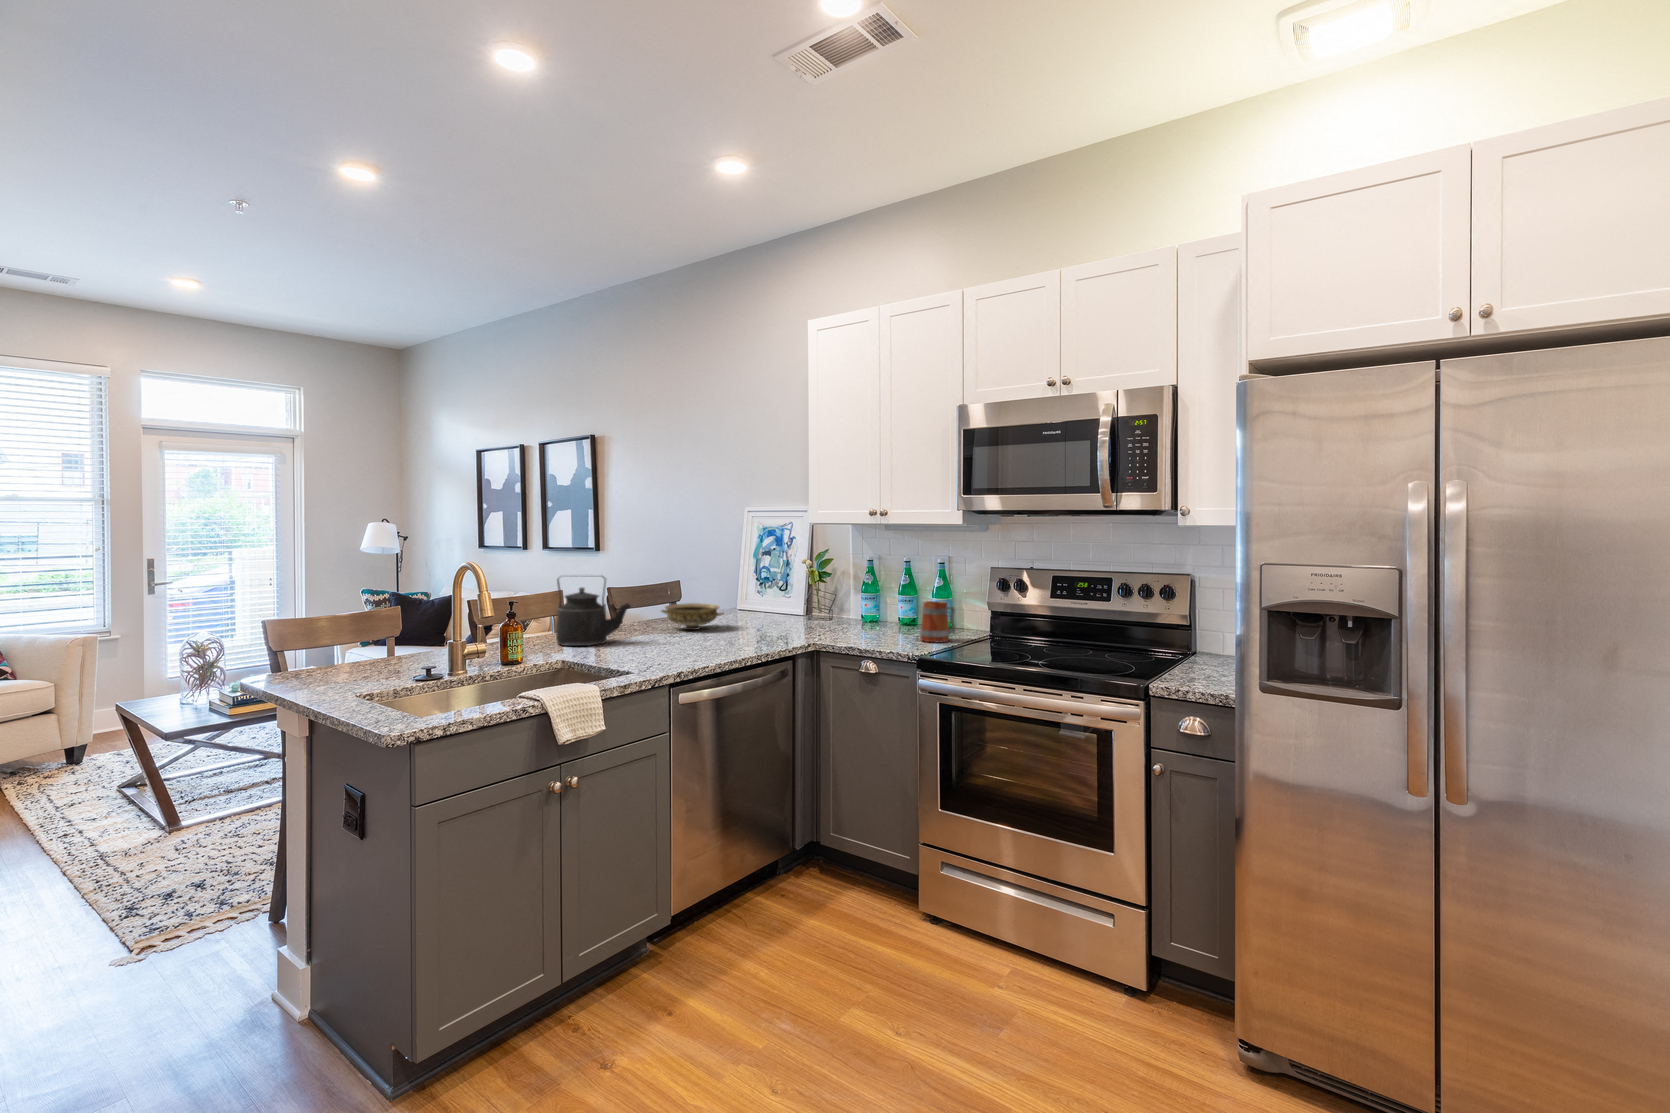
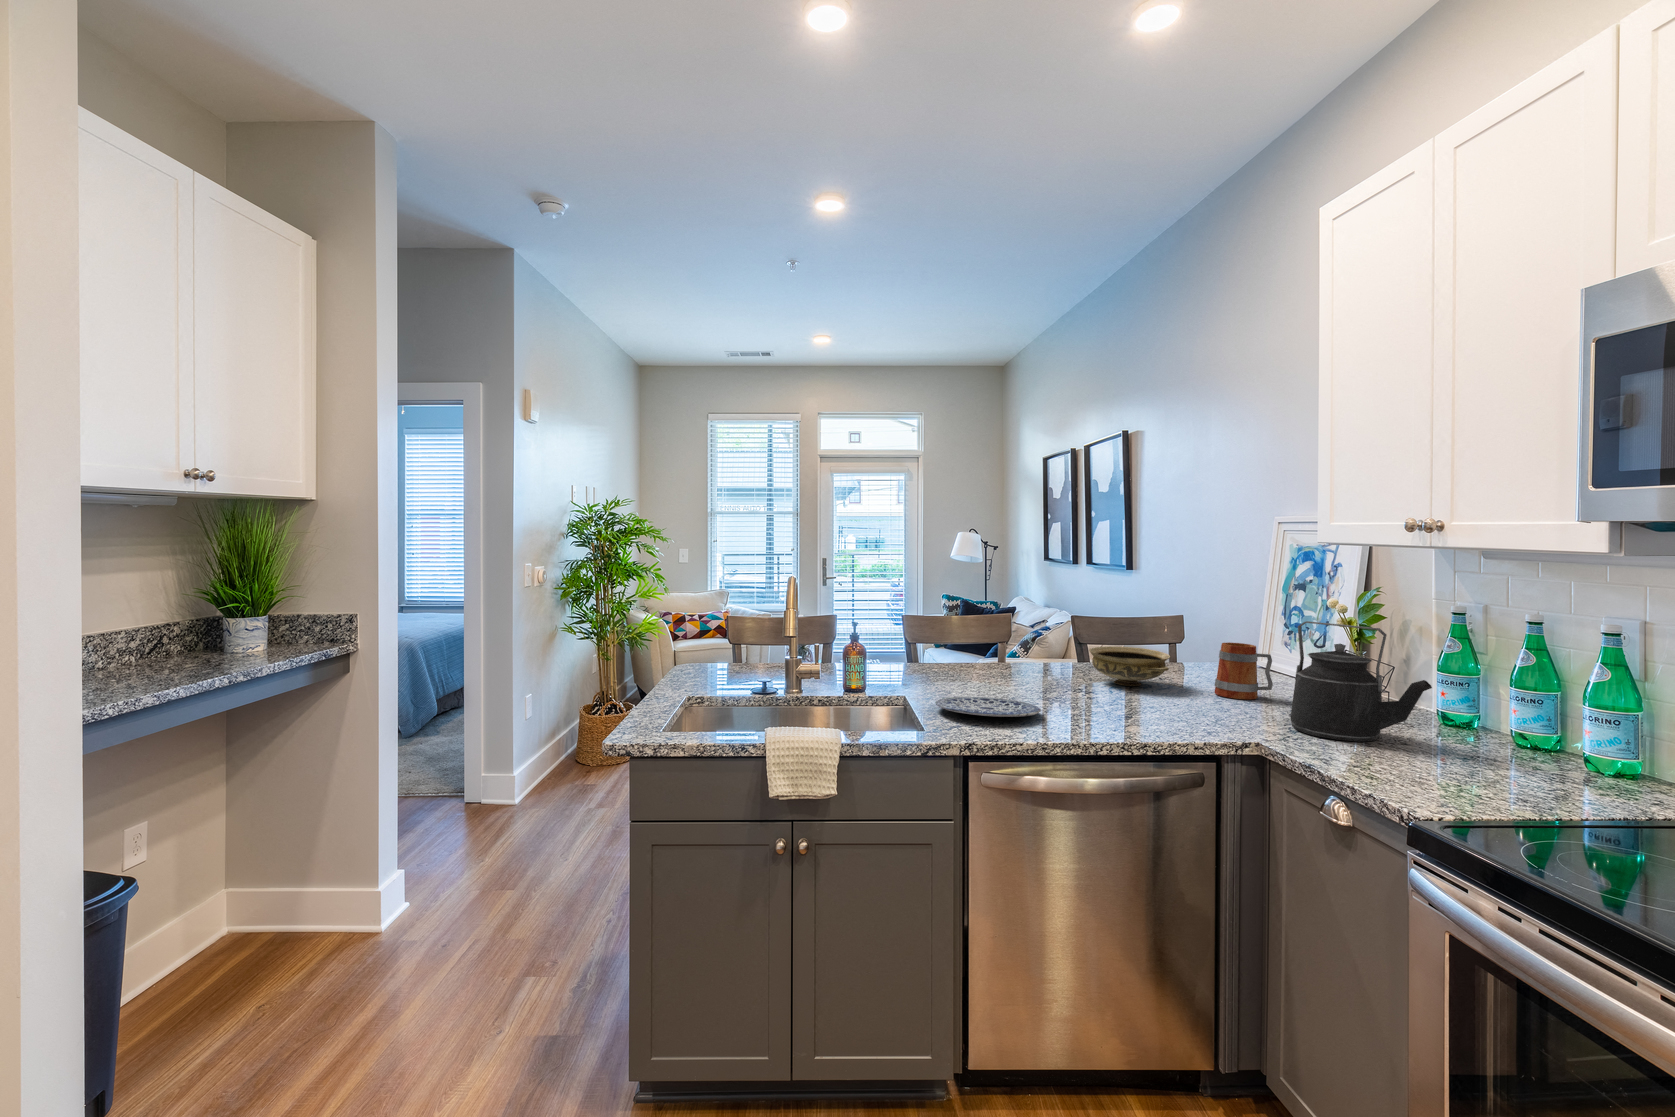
kettle: present [556,576,630,646] -> present [1290,621,1432,742]
mug: present [920,601,955,642] -> present [1215,642,1273,700]
plate: none [613,646,692,658] -> present [935,697,1041,717]

